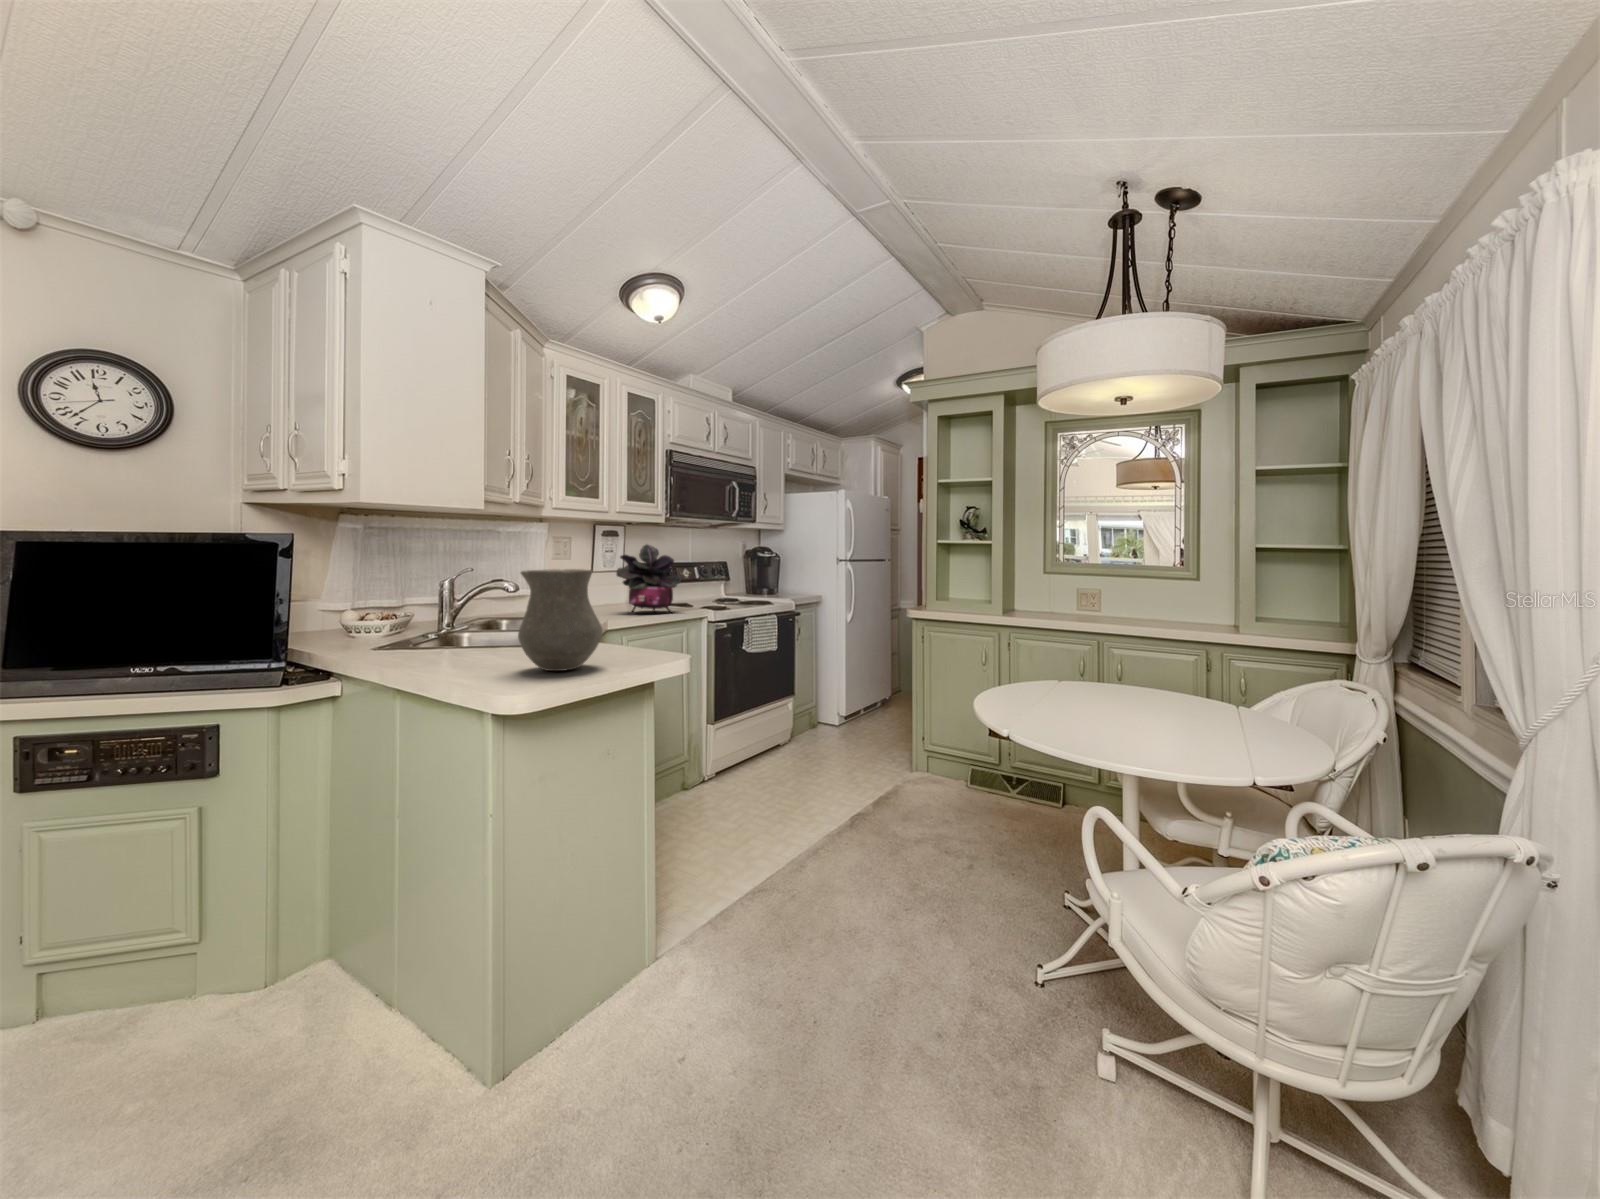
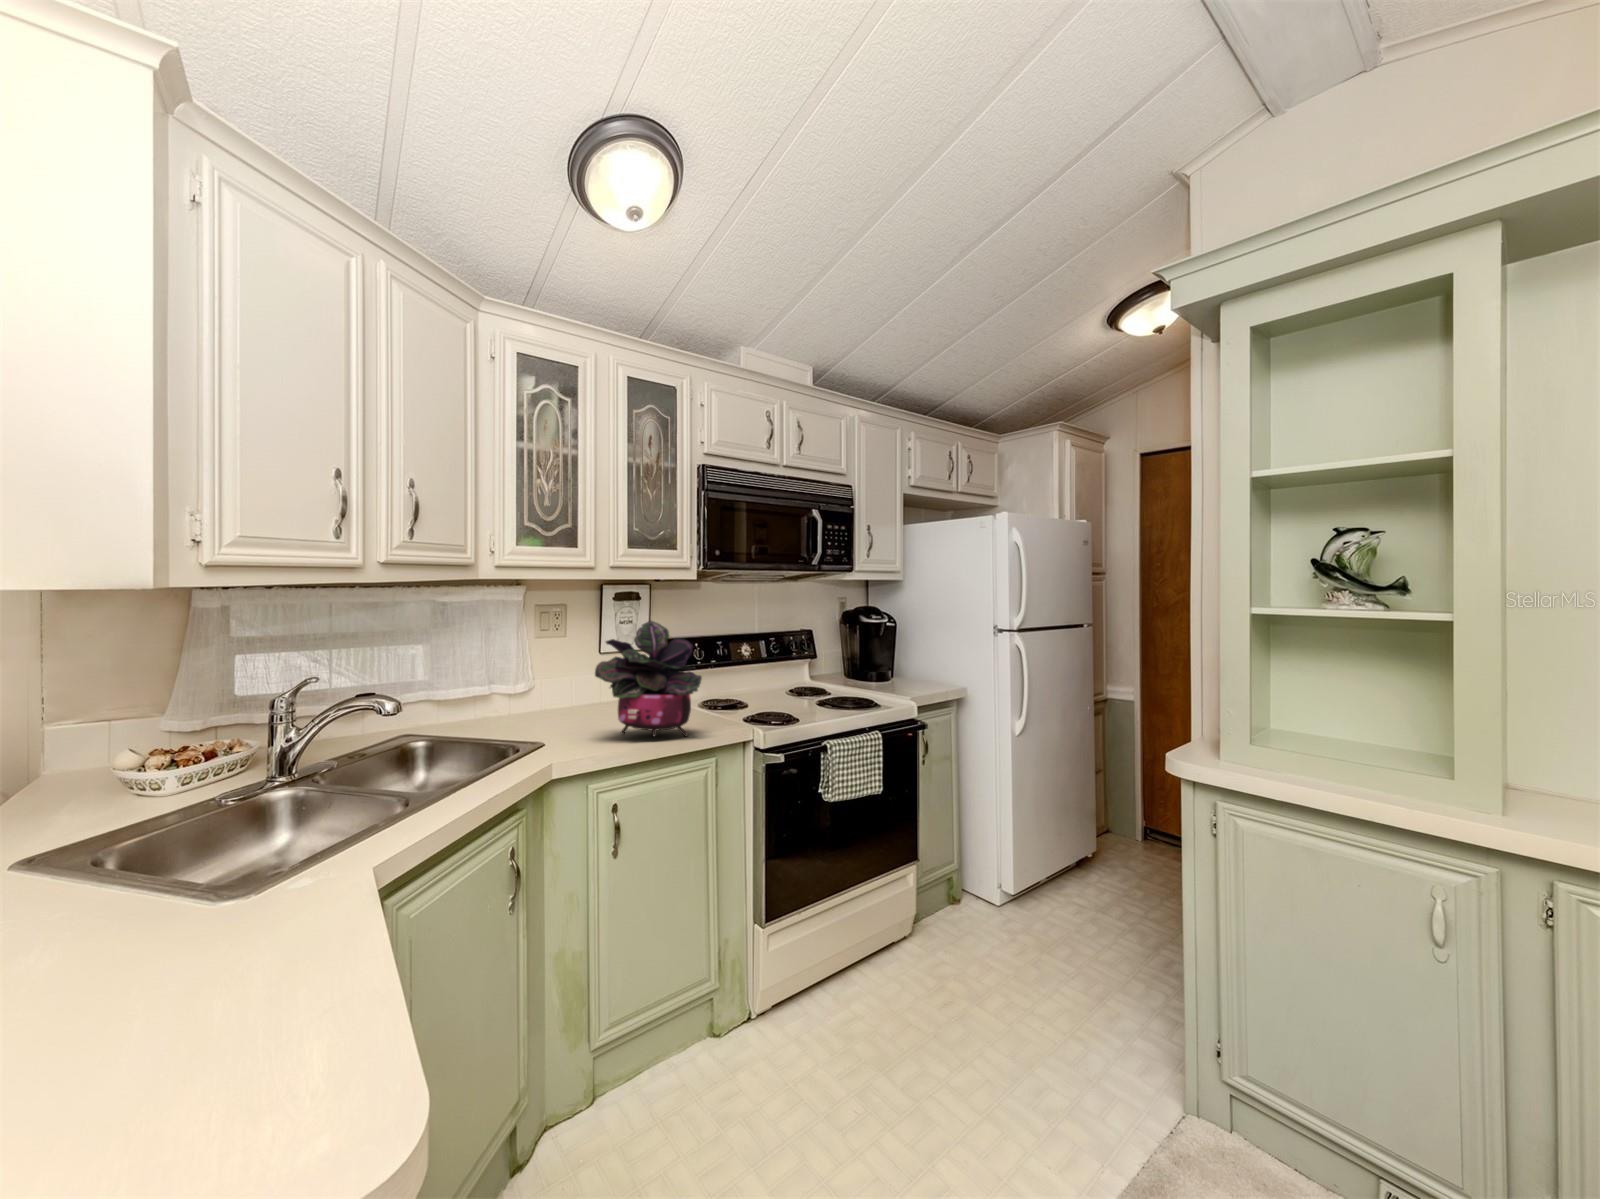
vase: present [518,569,603,671] -> none [71,751,307,1020]

